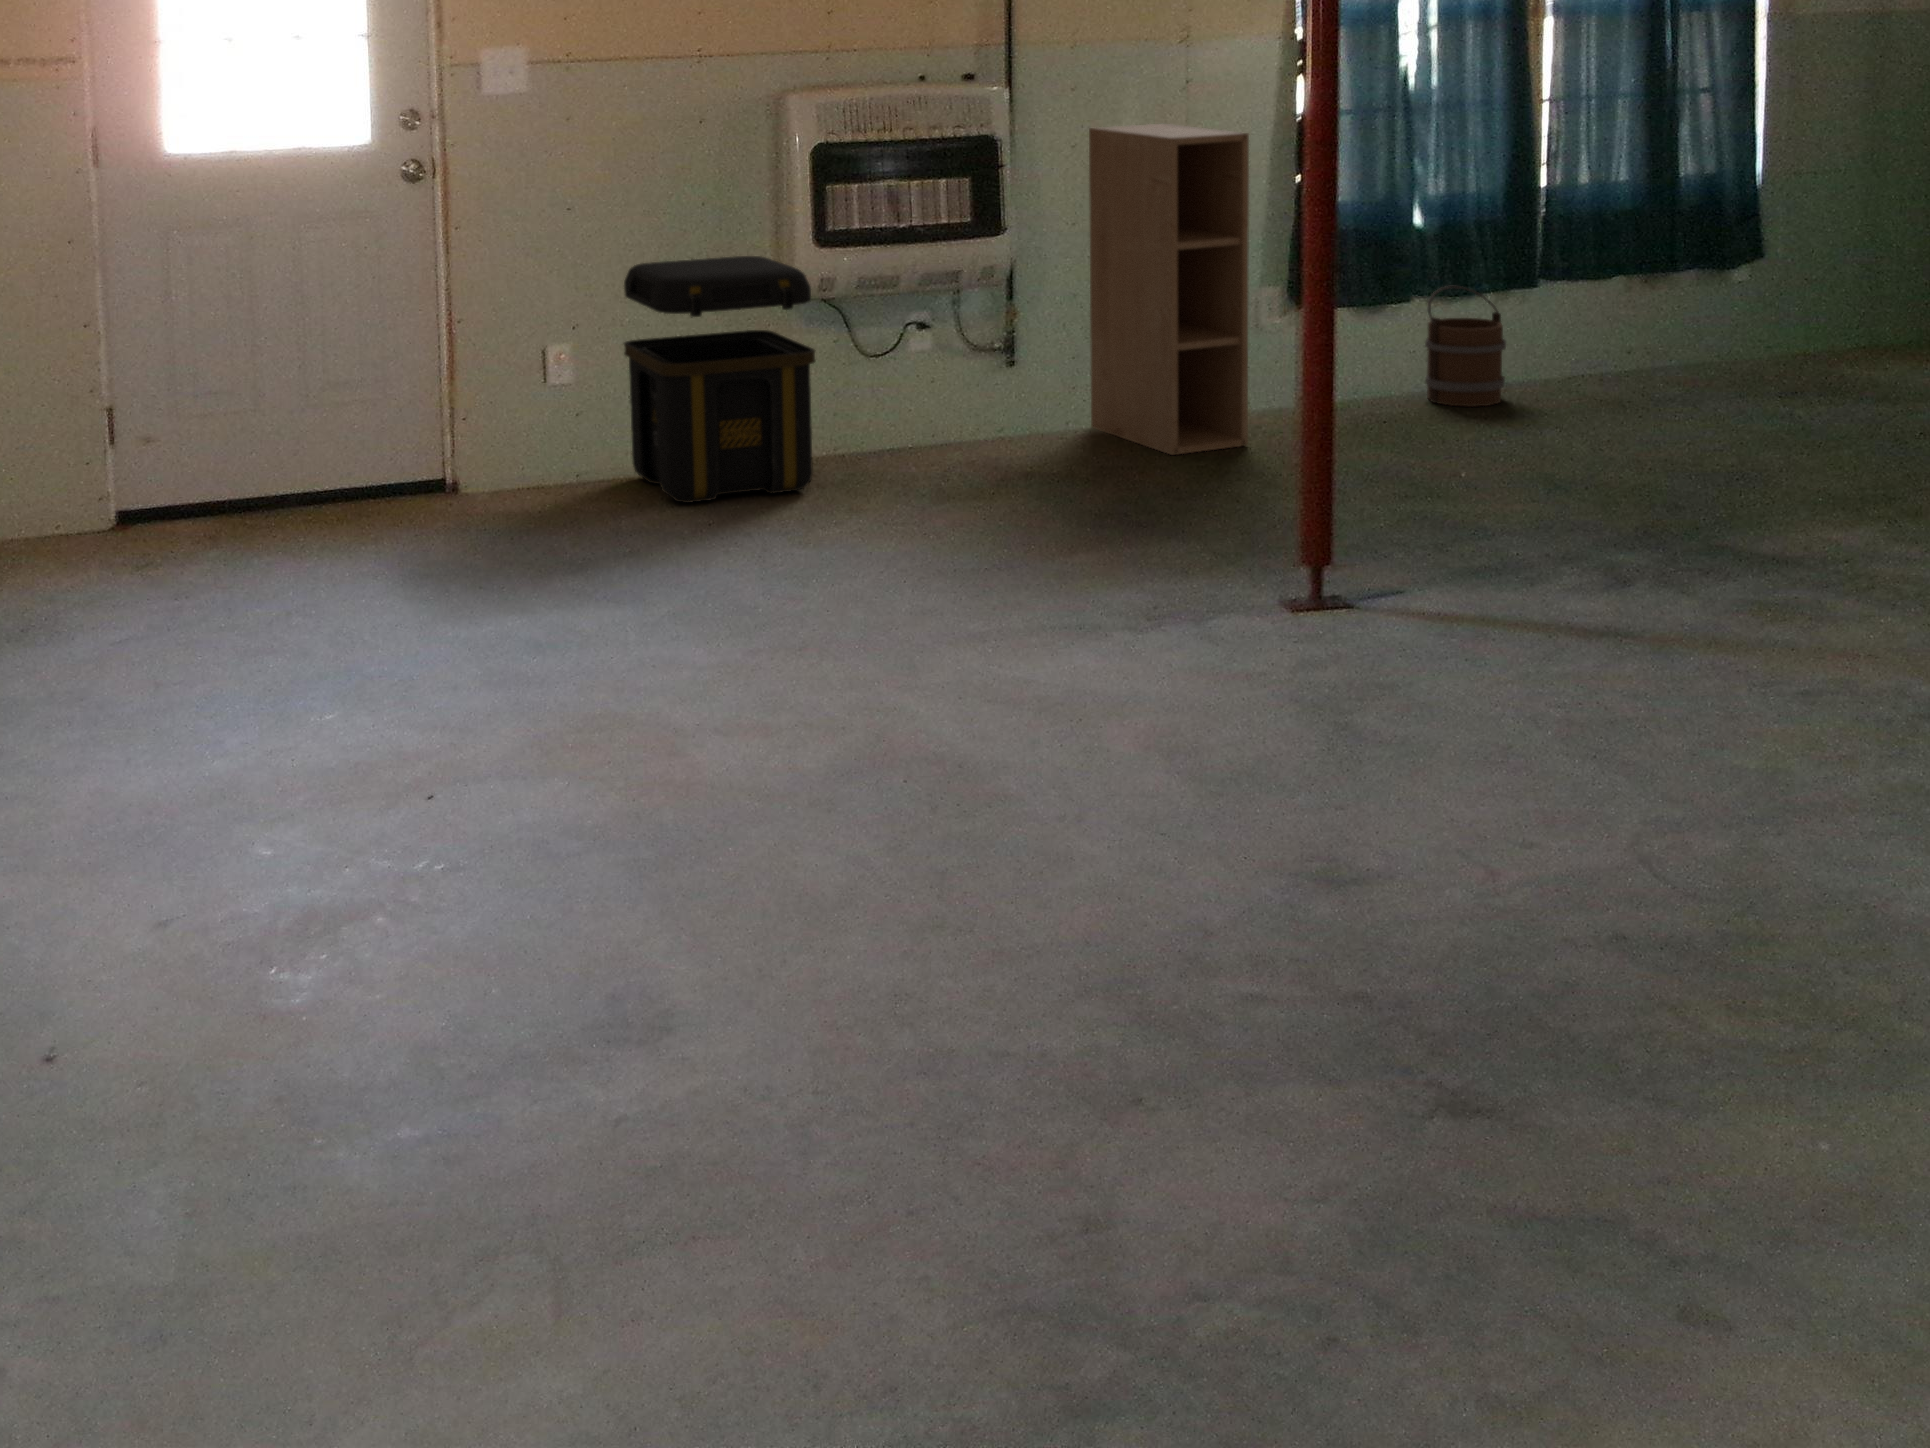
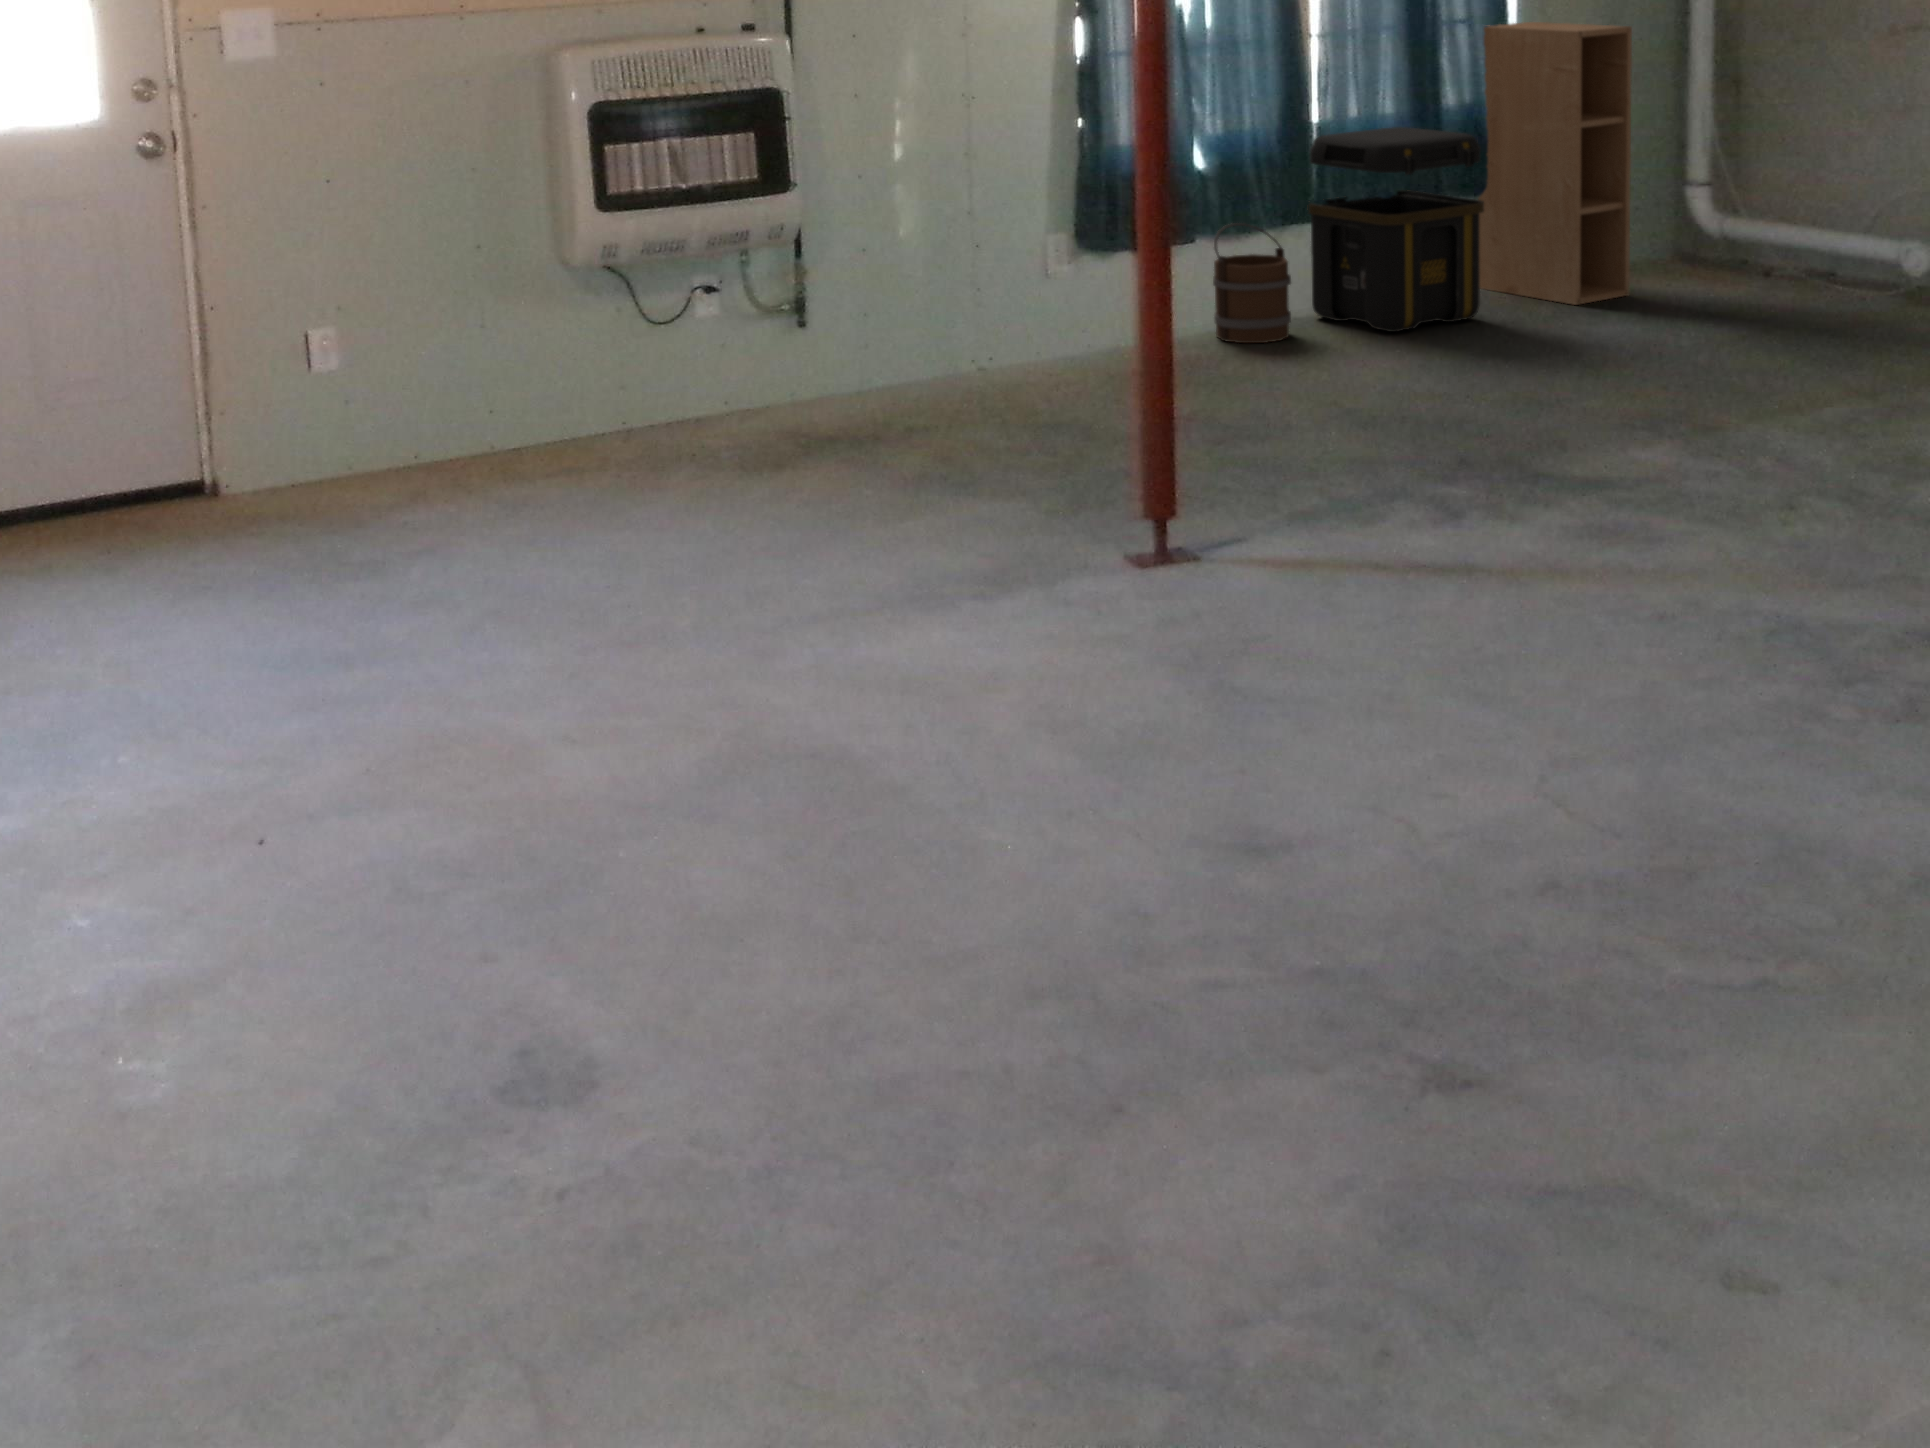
shelving unit: present [1089,124,1249,455] -> present [1478,22,1632,305]
toolbox: present [624,256,815,503] -> present [1309,127,1484,332]

